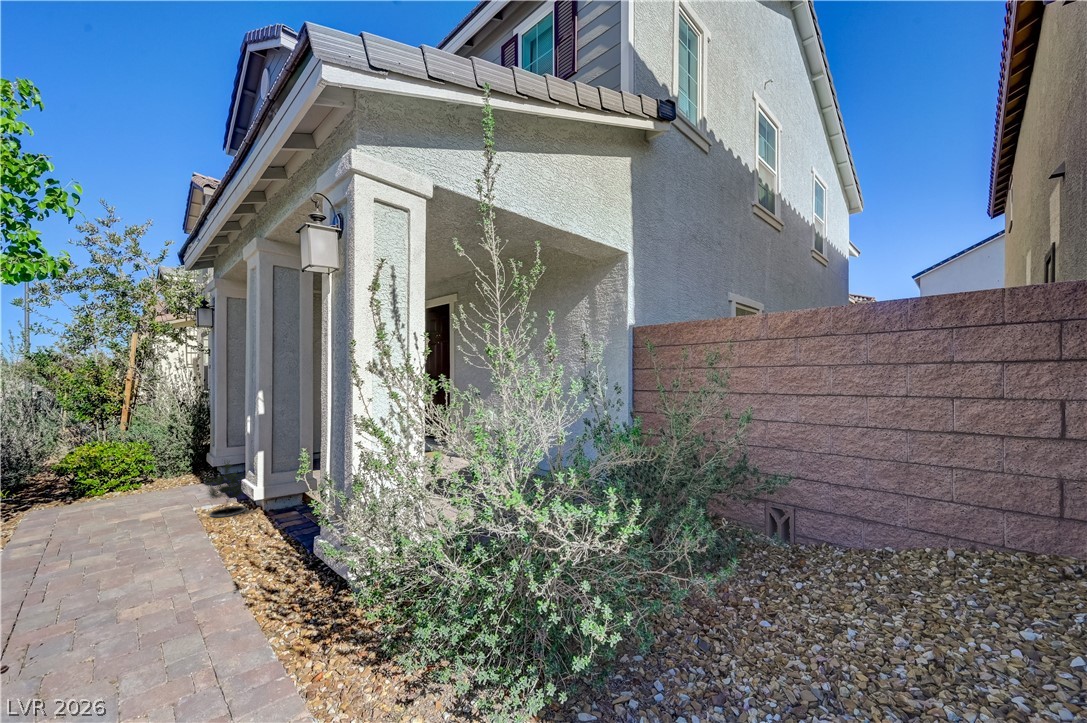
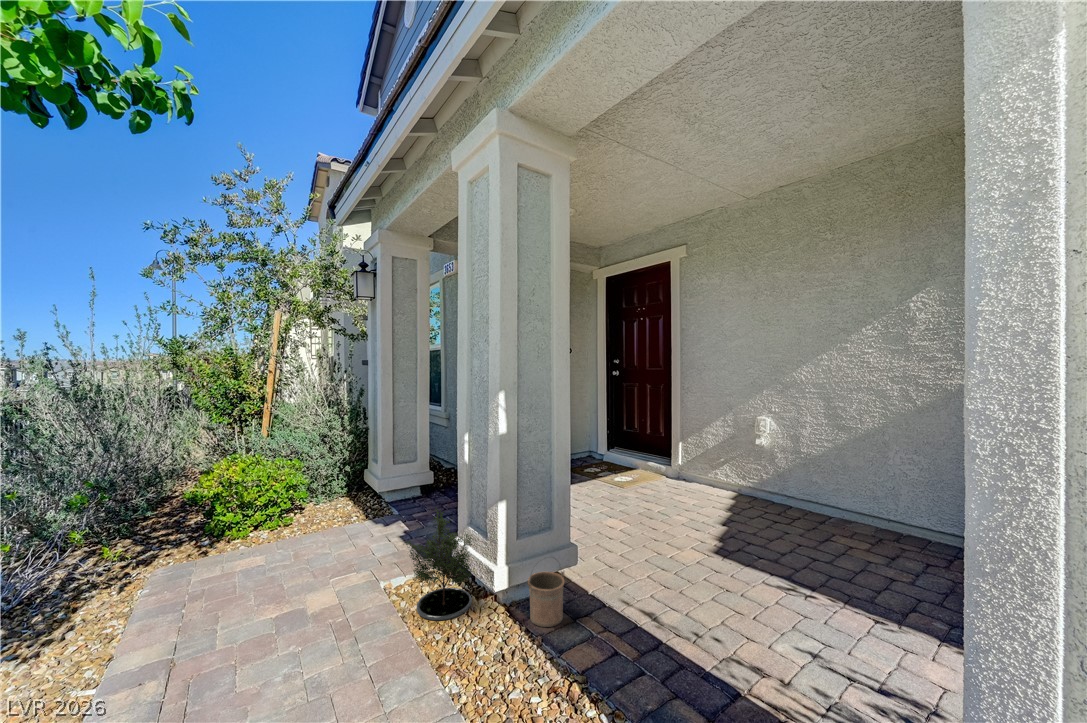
bucket: none [271,480,297,516] -> present [527,557,565,627]

